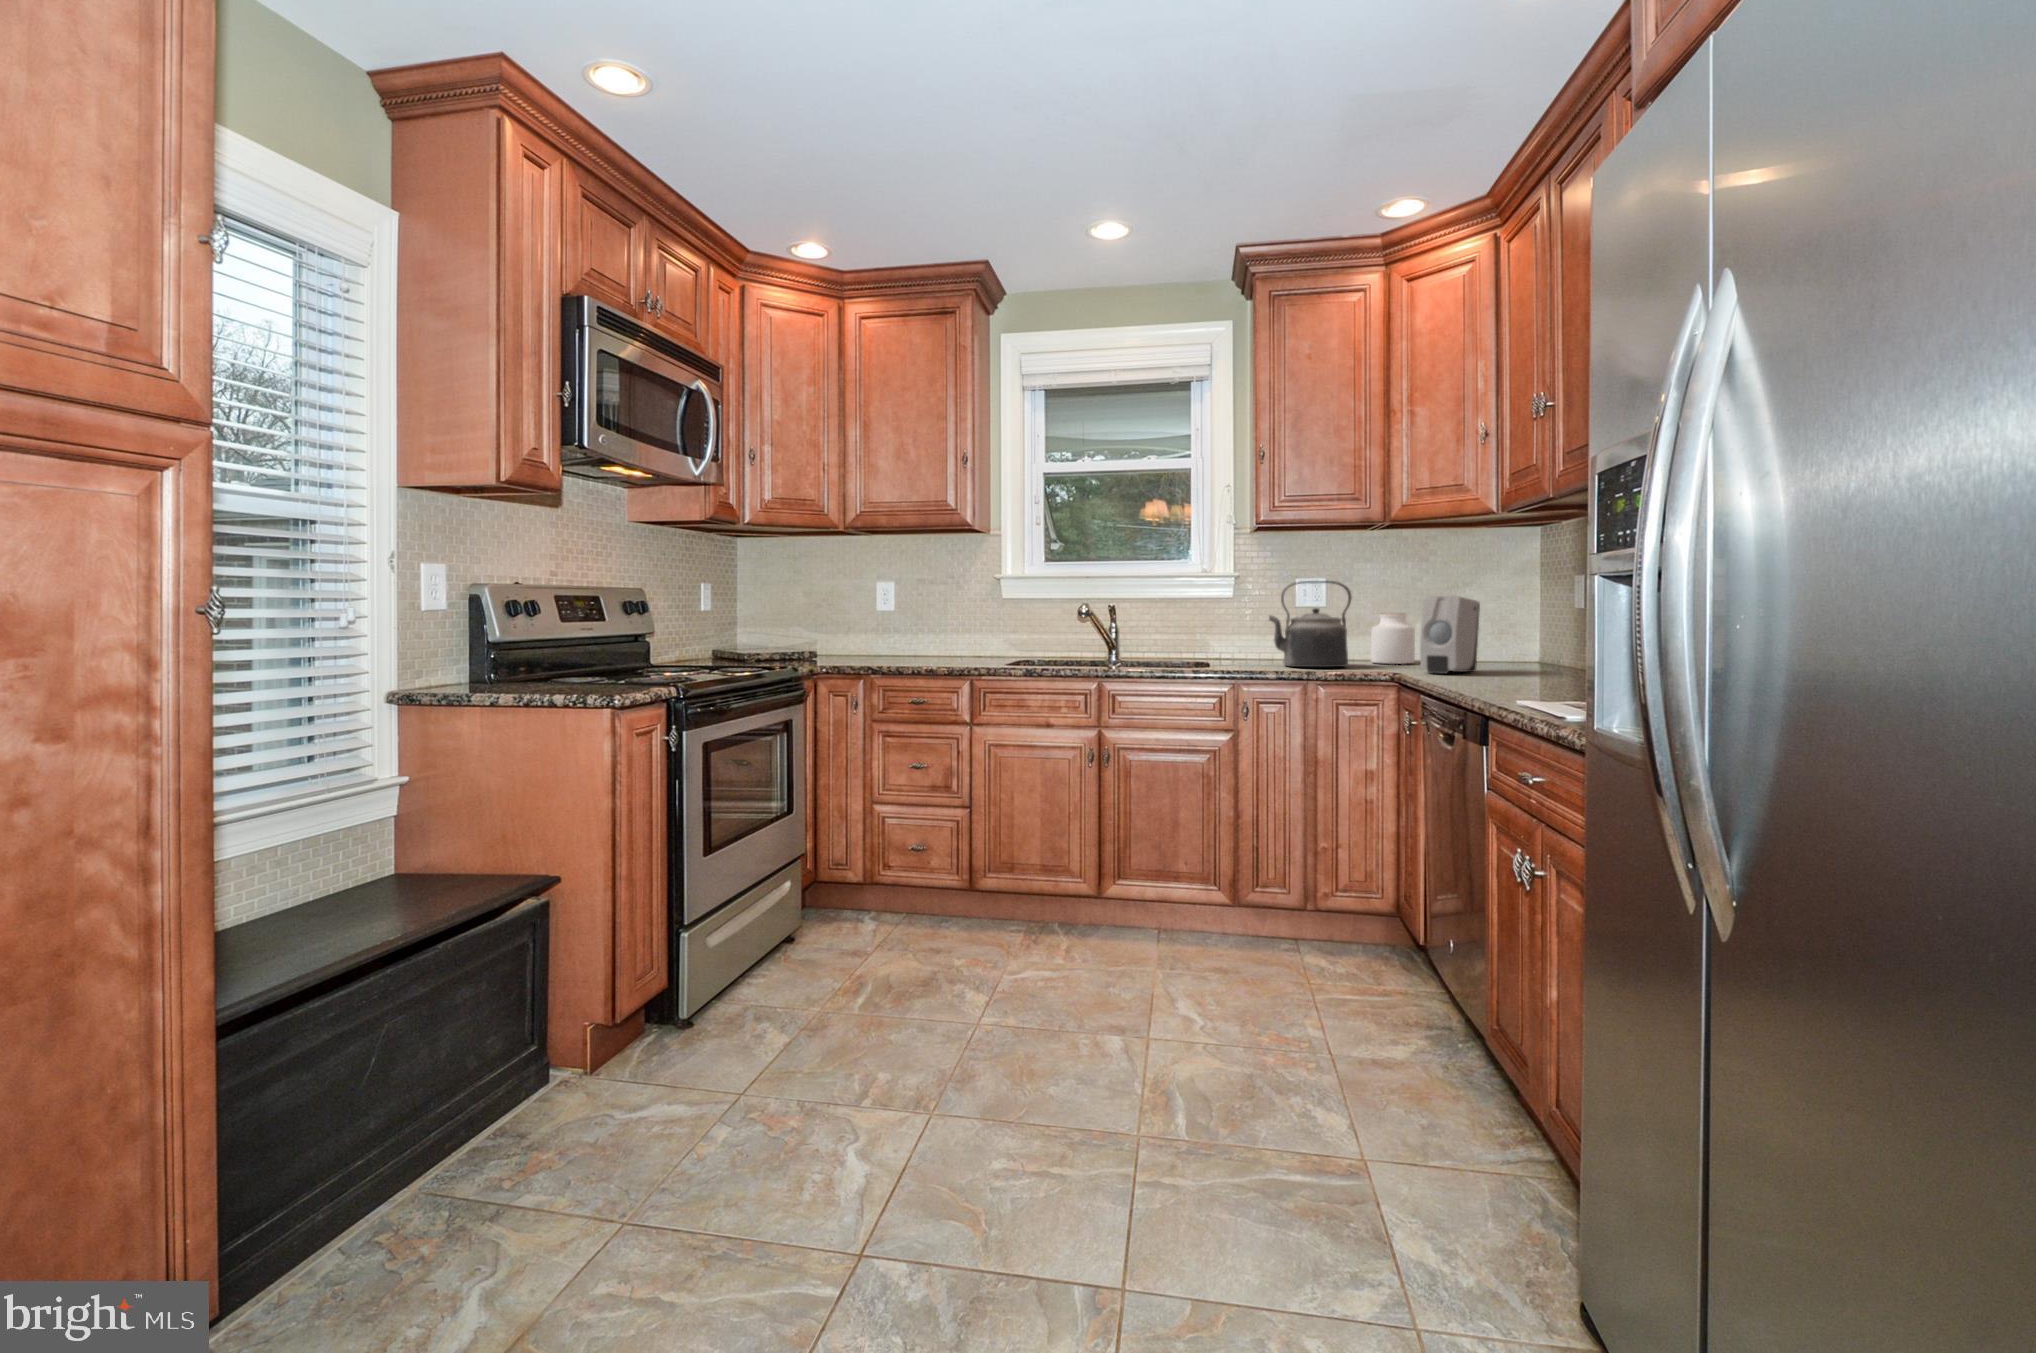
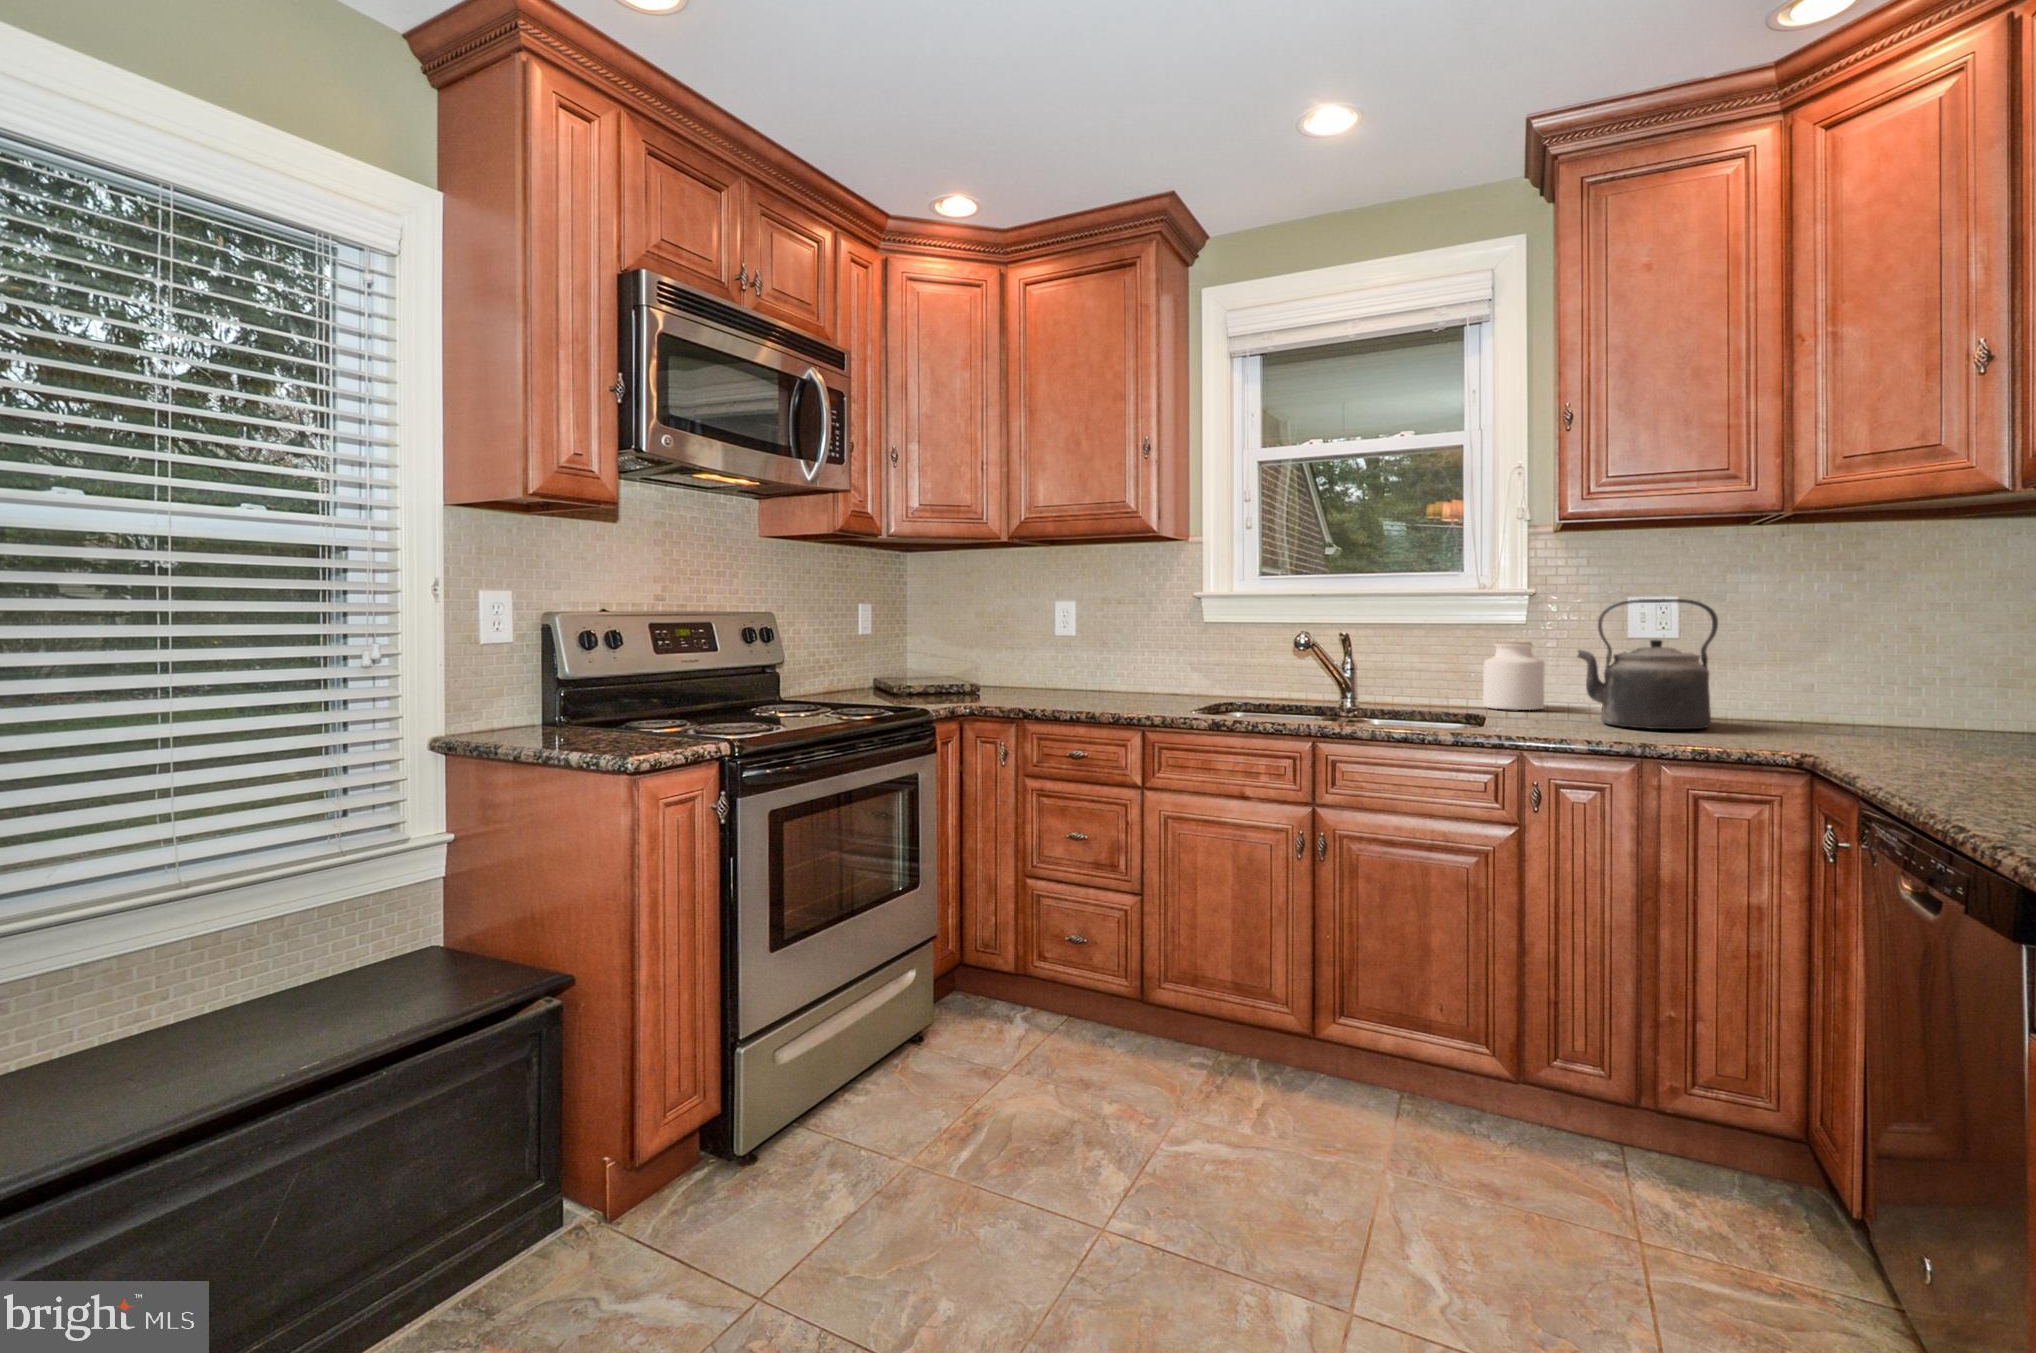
soap dispenser: present [1420,596,1480,674] -> none [1845,624,1963,750]
jar: present [1371,613,1415,664] -> present [1483,642,1544,710]

